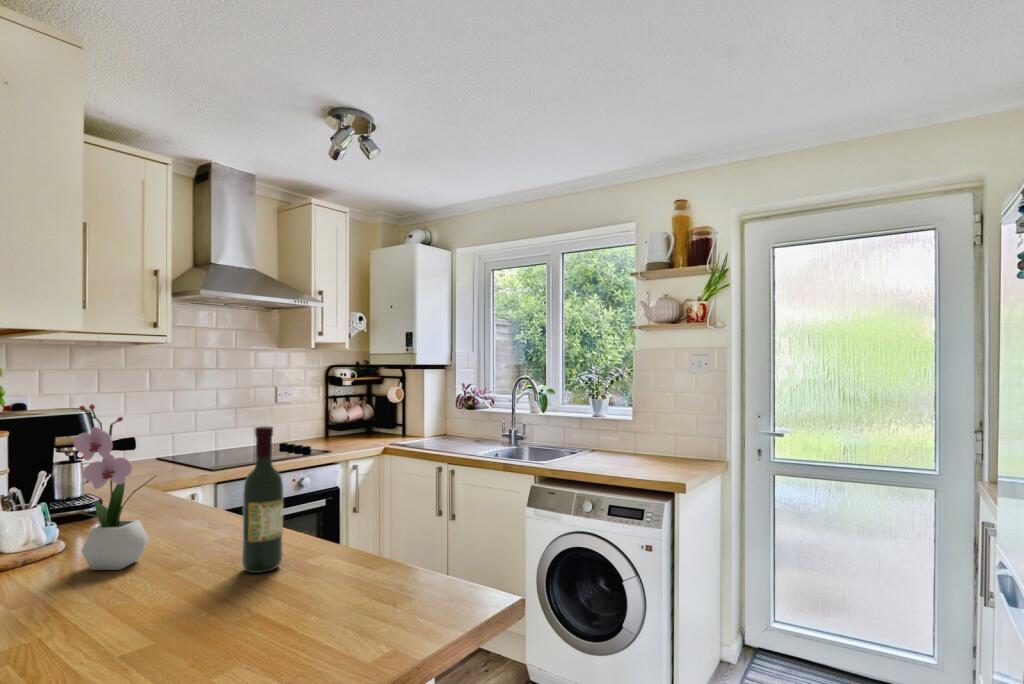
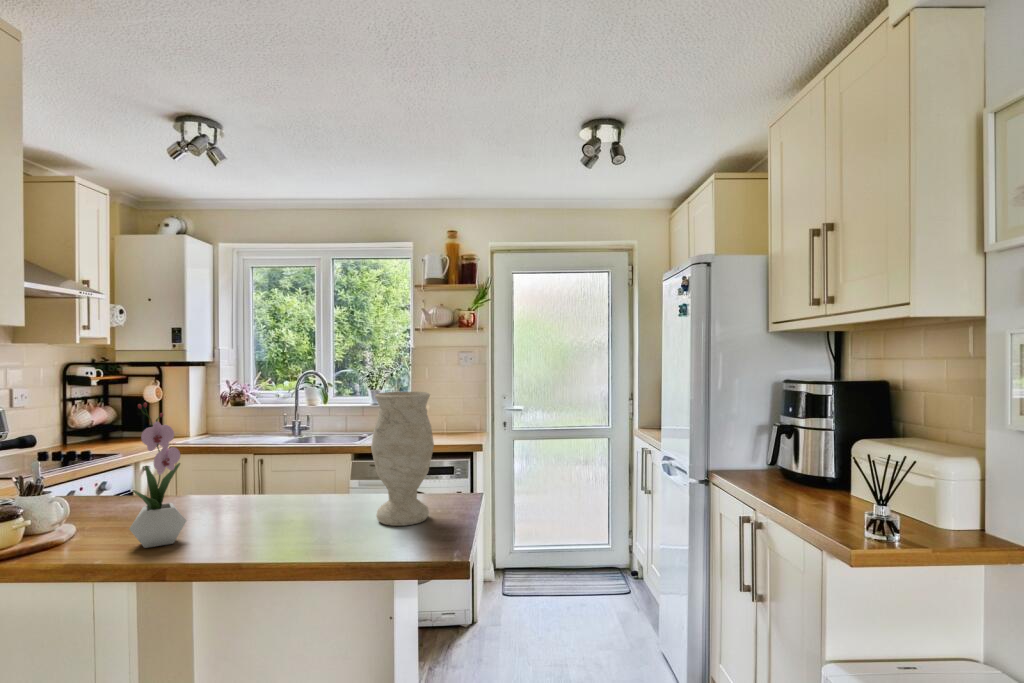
vase: none [312,406,407,612] -> present [371,392,434,526]
wine bottle: present [242,426,283,573] -> none [281,413,311,525]

